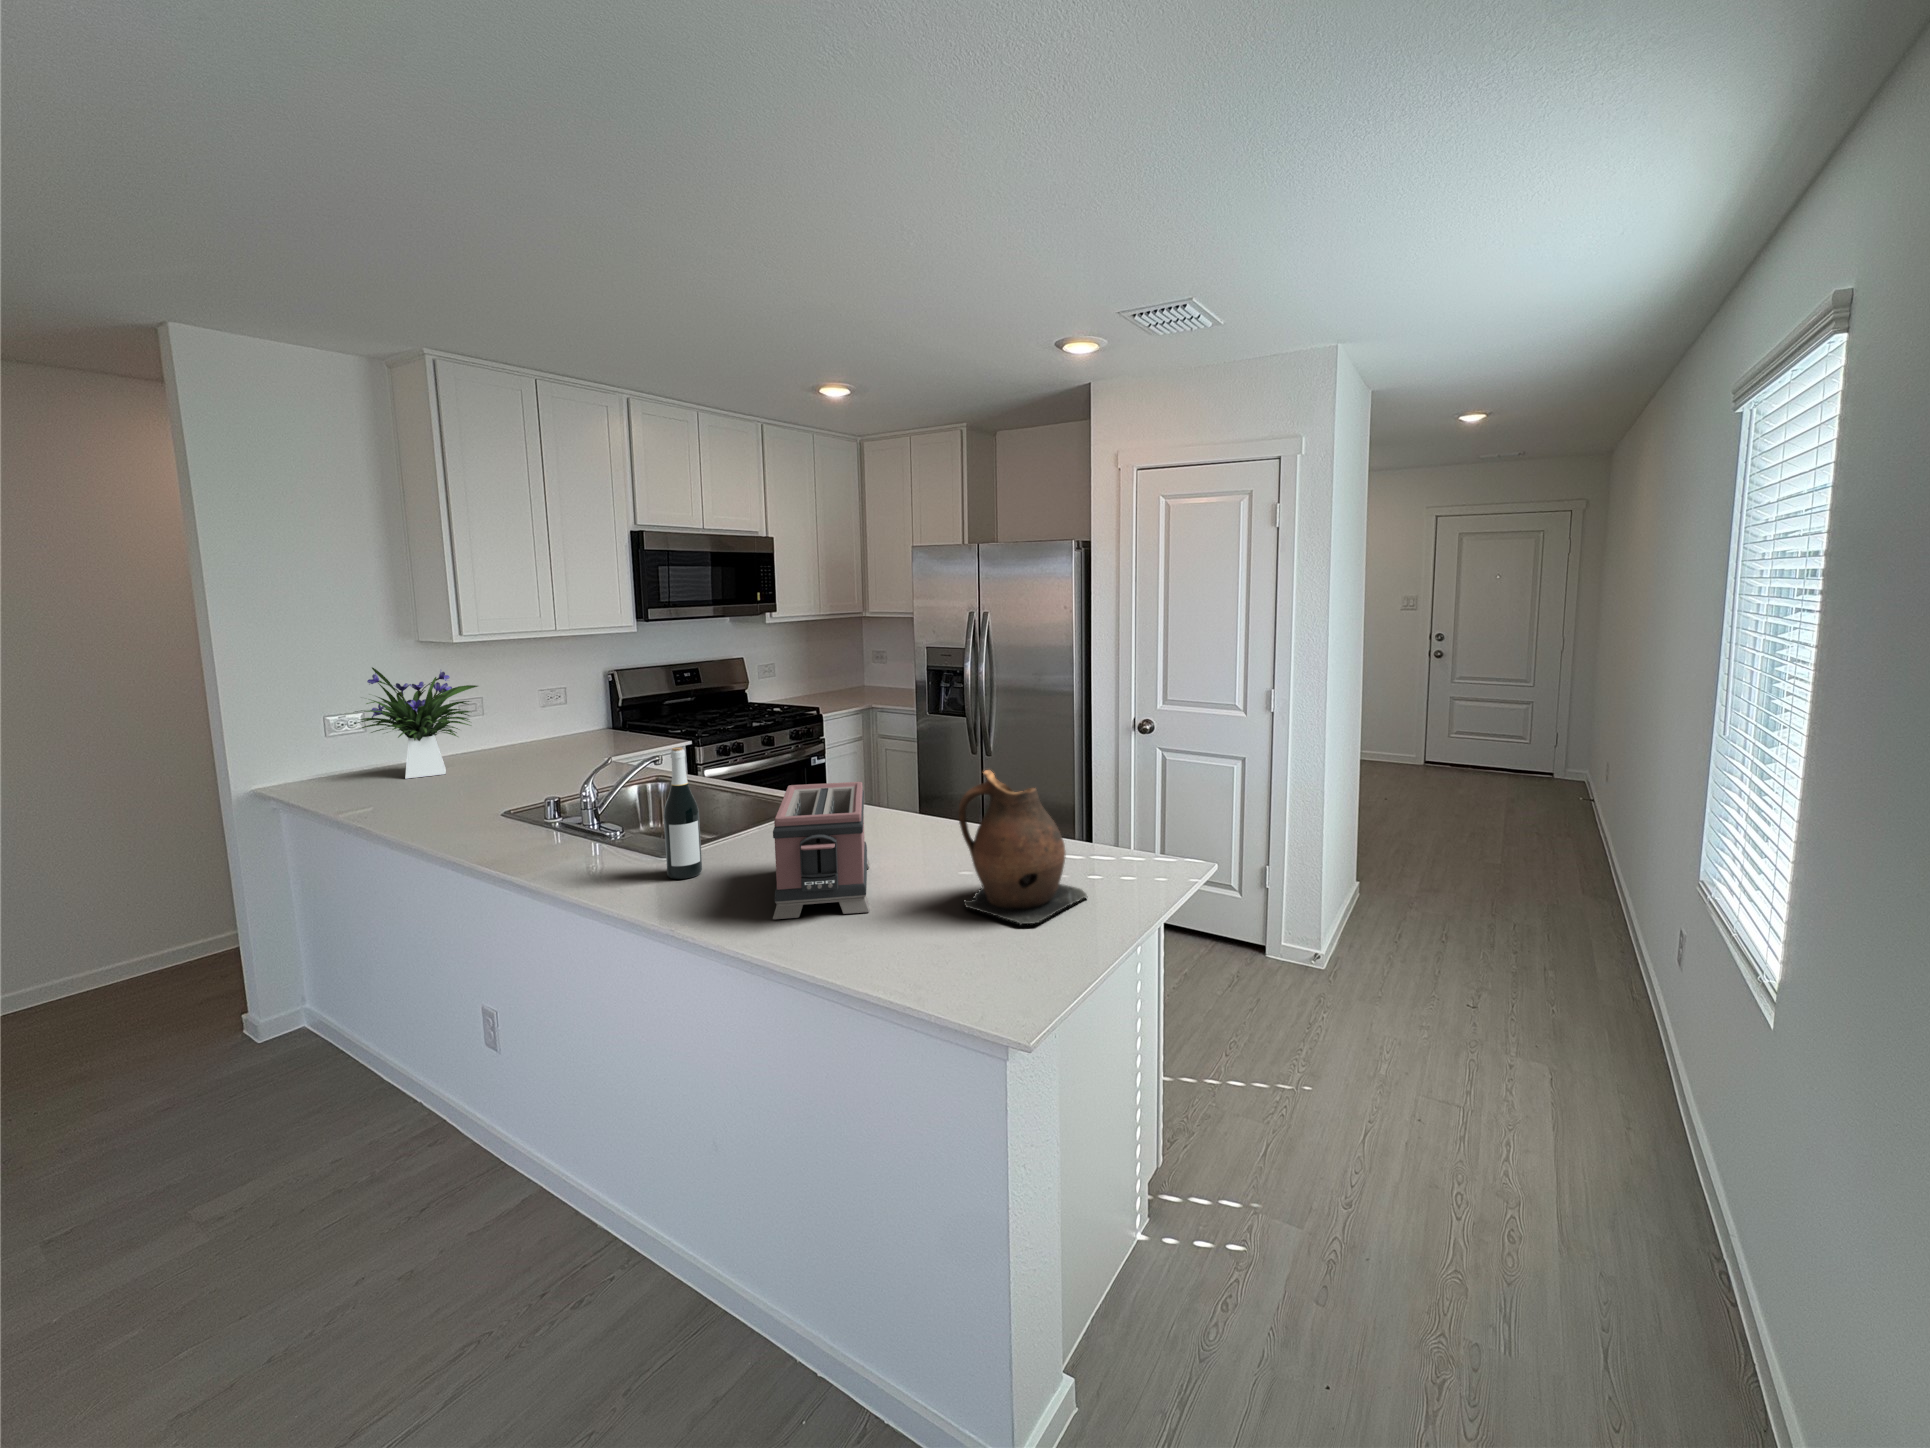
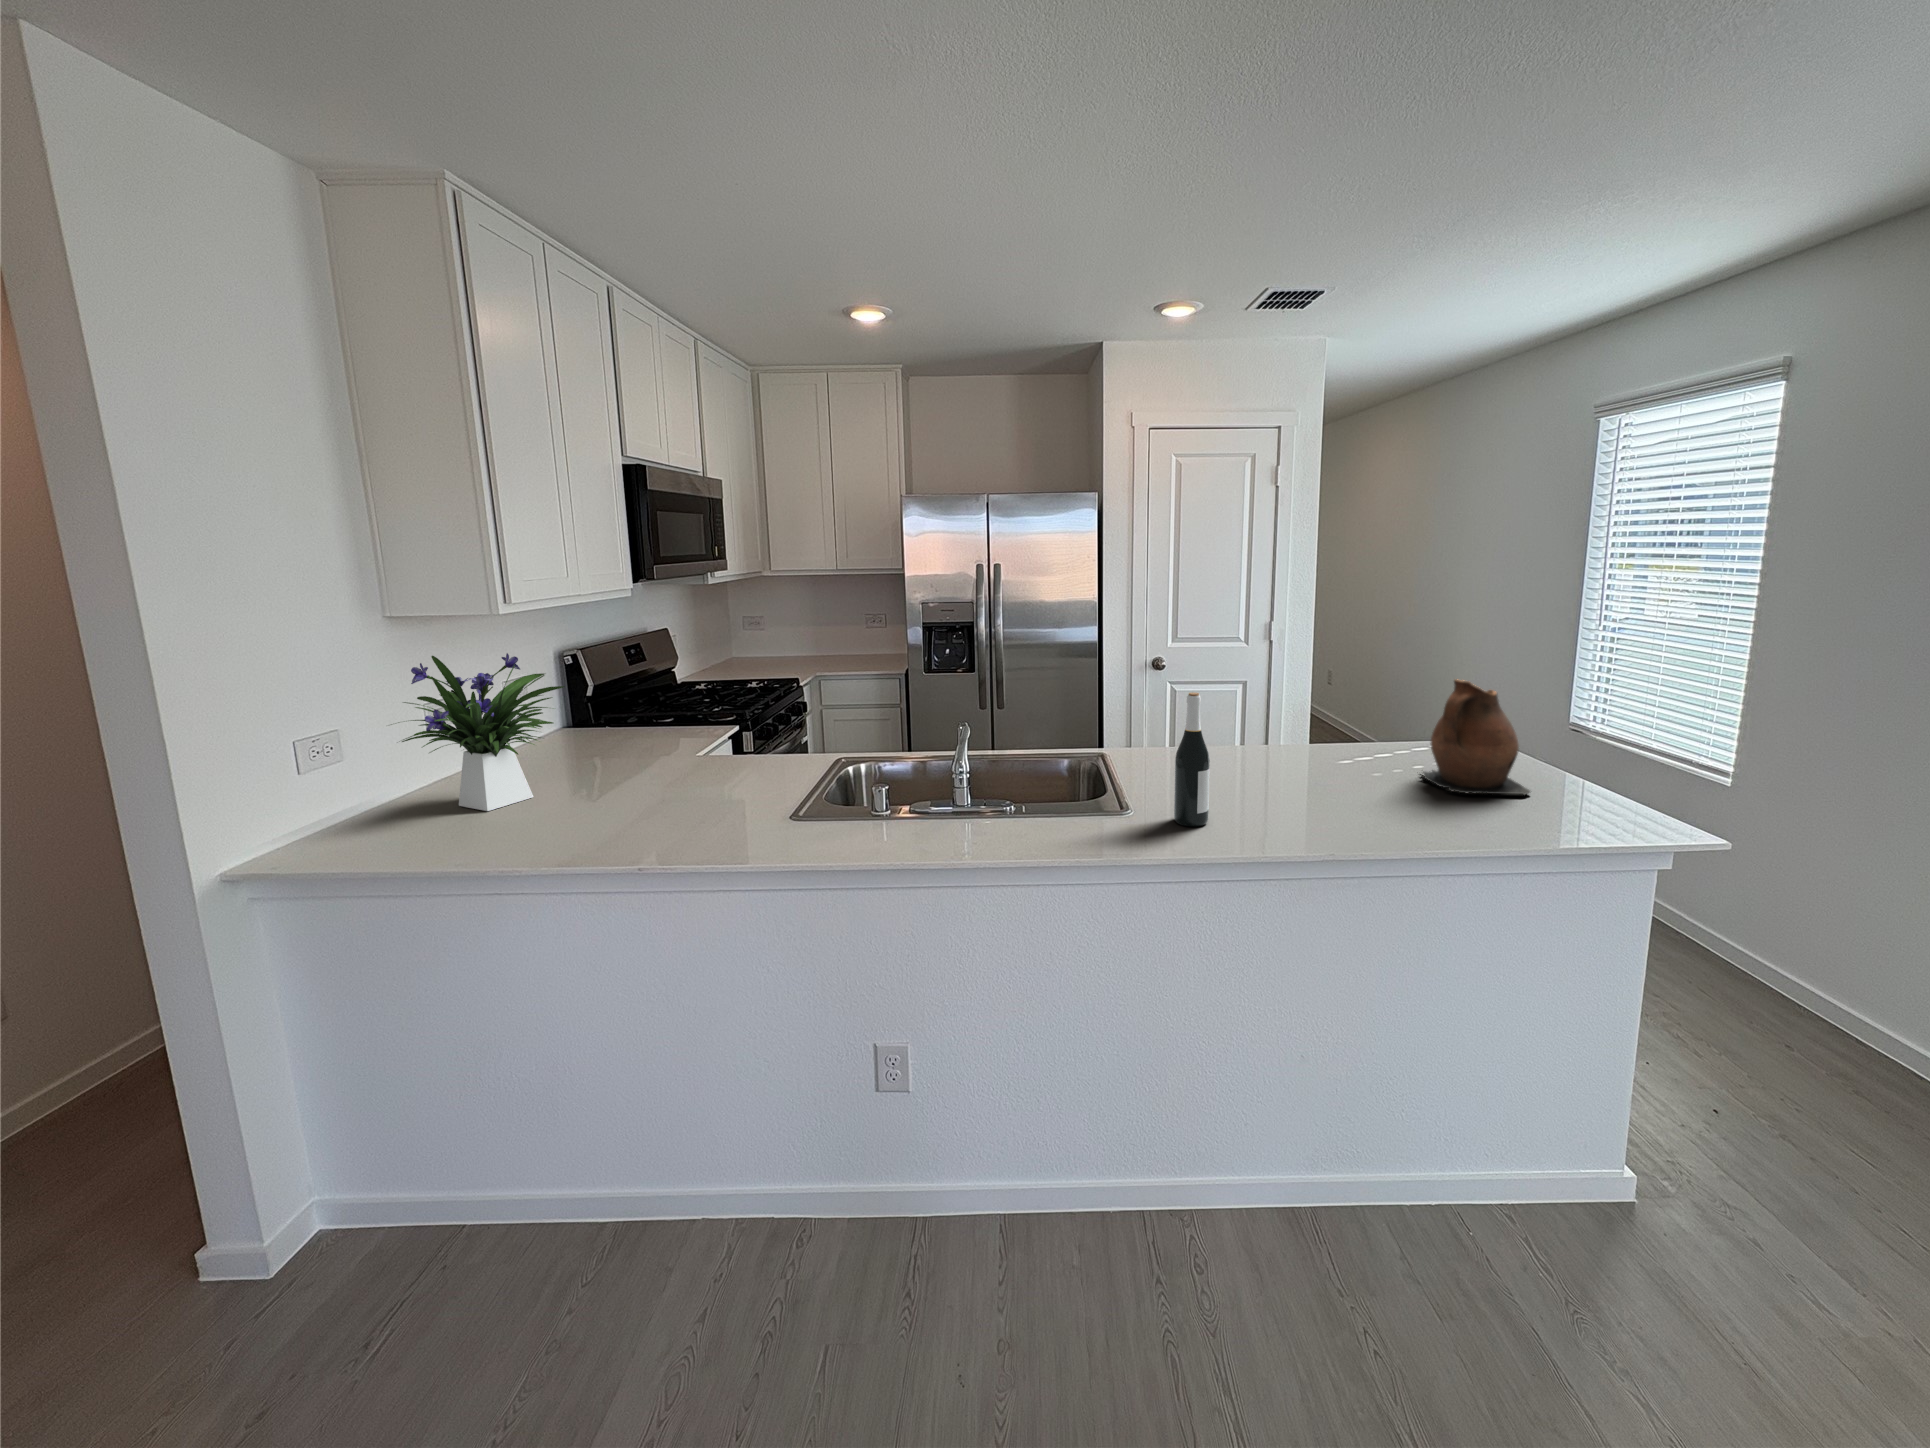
toaster: present [773,782,870,919] -> none [1253,709,1420,832]

